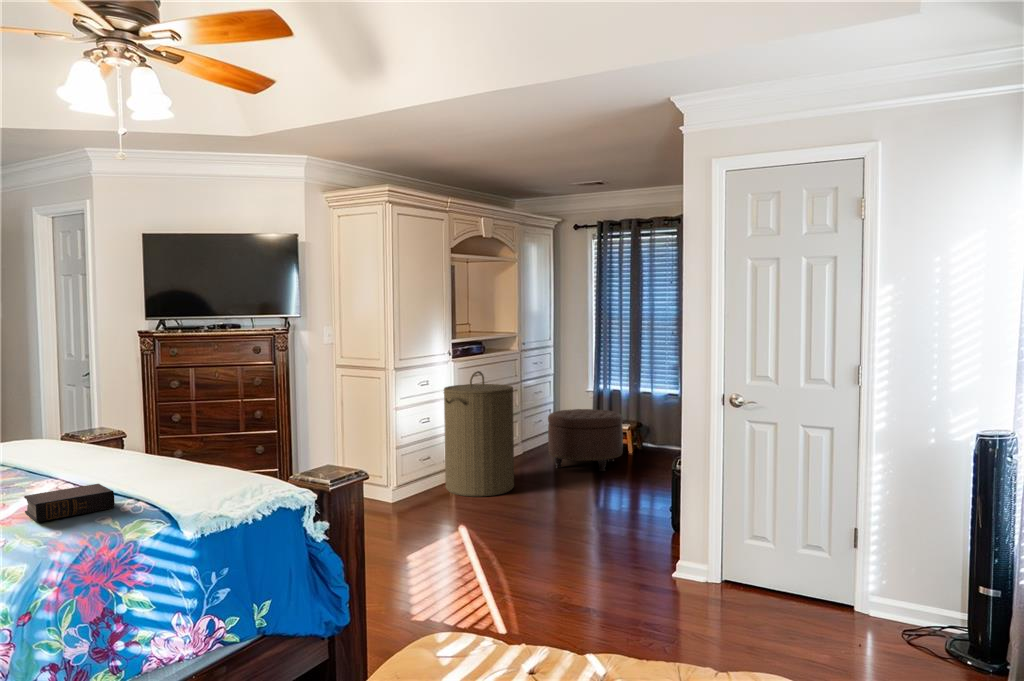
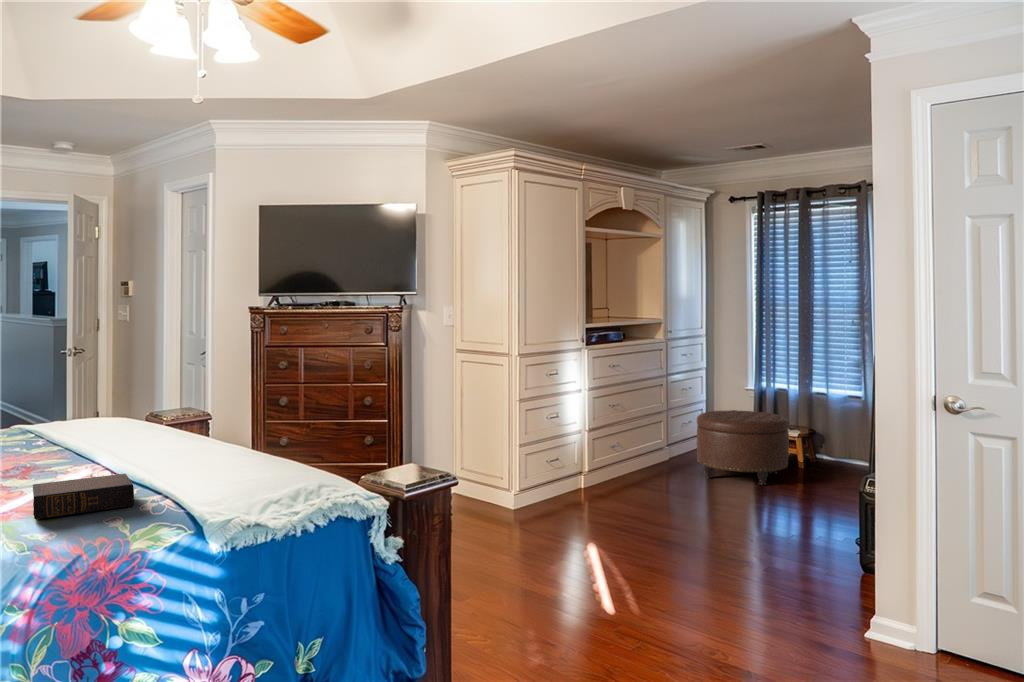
laundry hamper: present [444,371,514,497] -> none [574,361,656,507]

